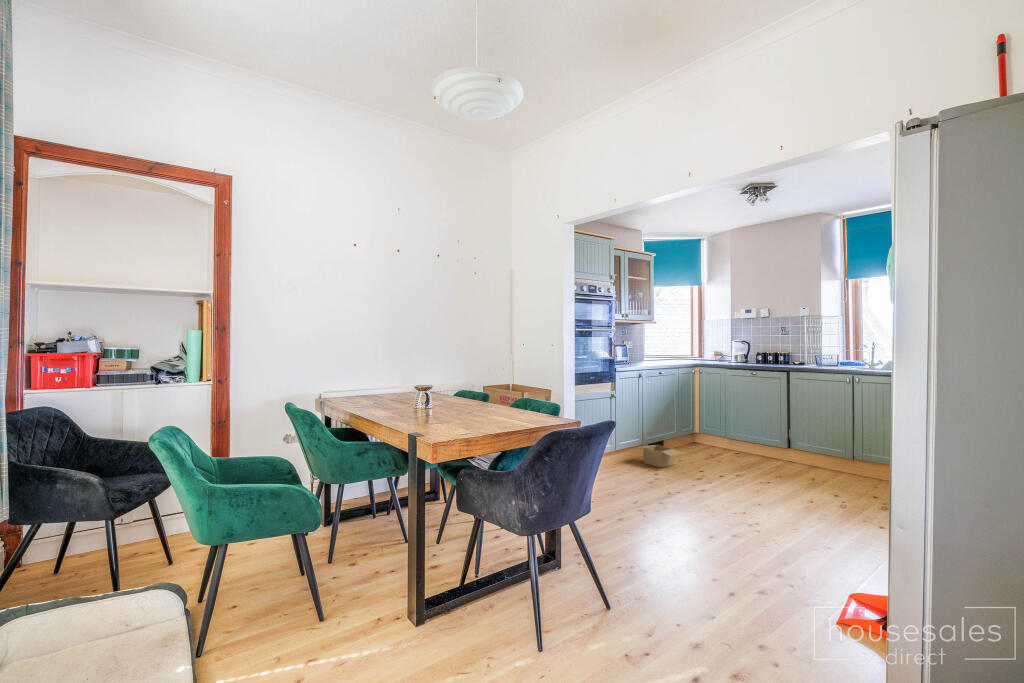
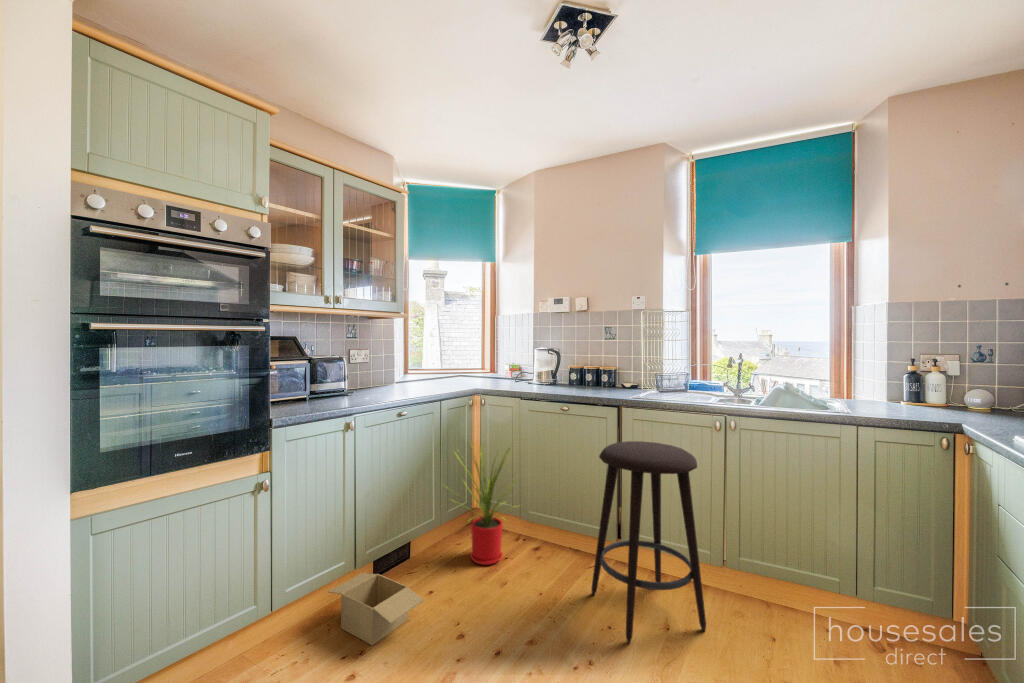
stool: none [770,388,835,480] -> present [591,441,706,643]
house plant: none [680,390,733,455] -> present [457,448,515,565]

